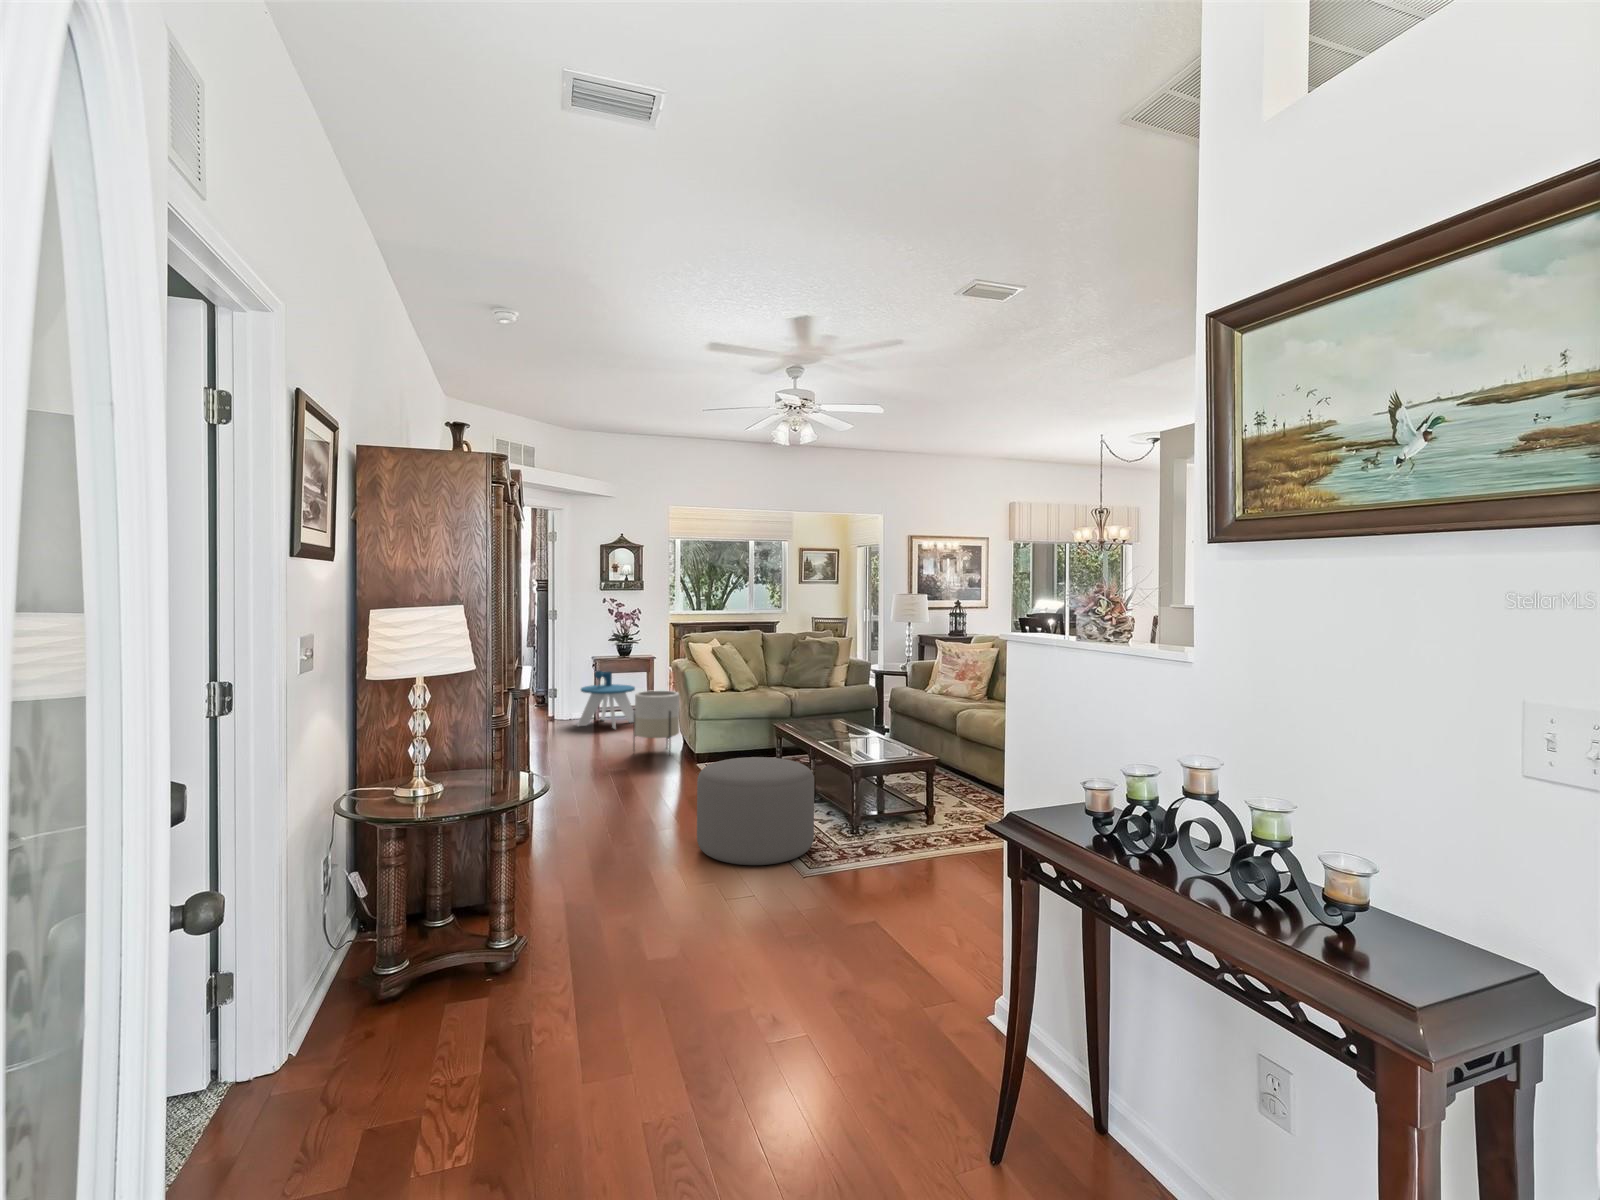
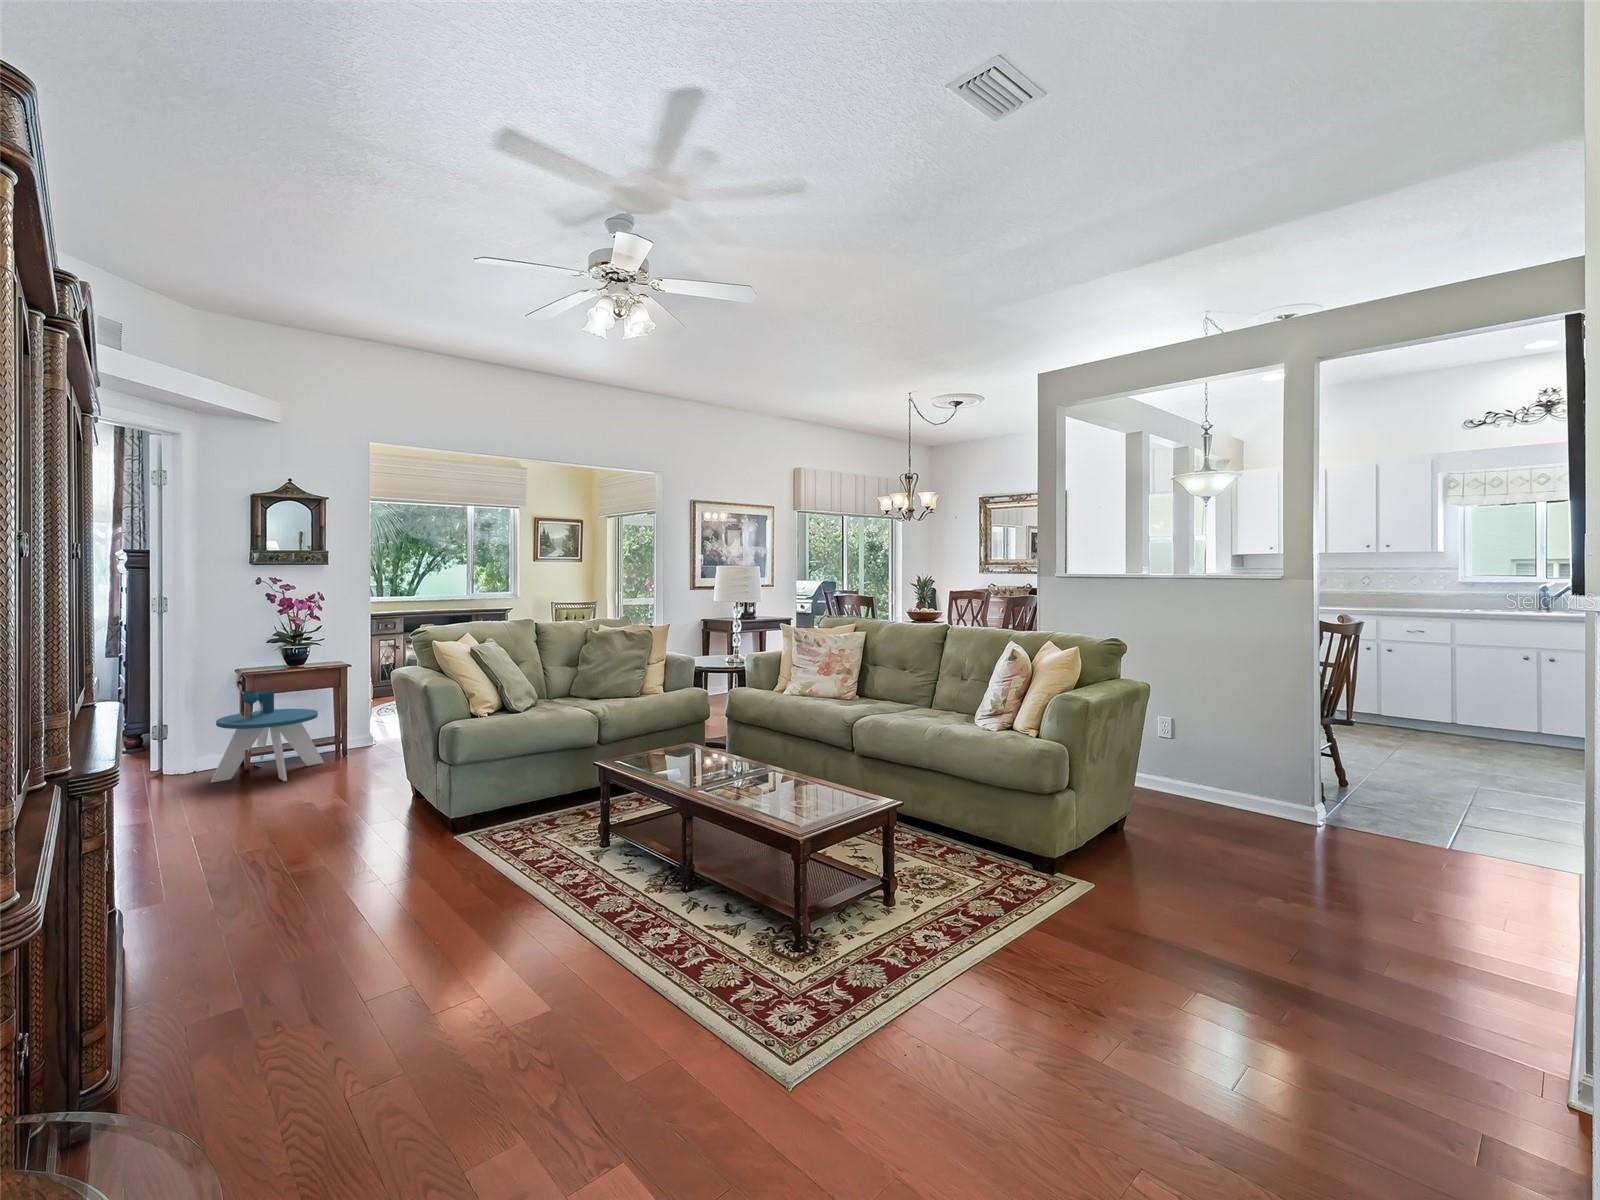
planter: present [633,690,679,752] -> none [331,719,414,827]
ottoman: present [697,757,814,865] -> none [546,845,766,1088]

